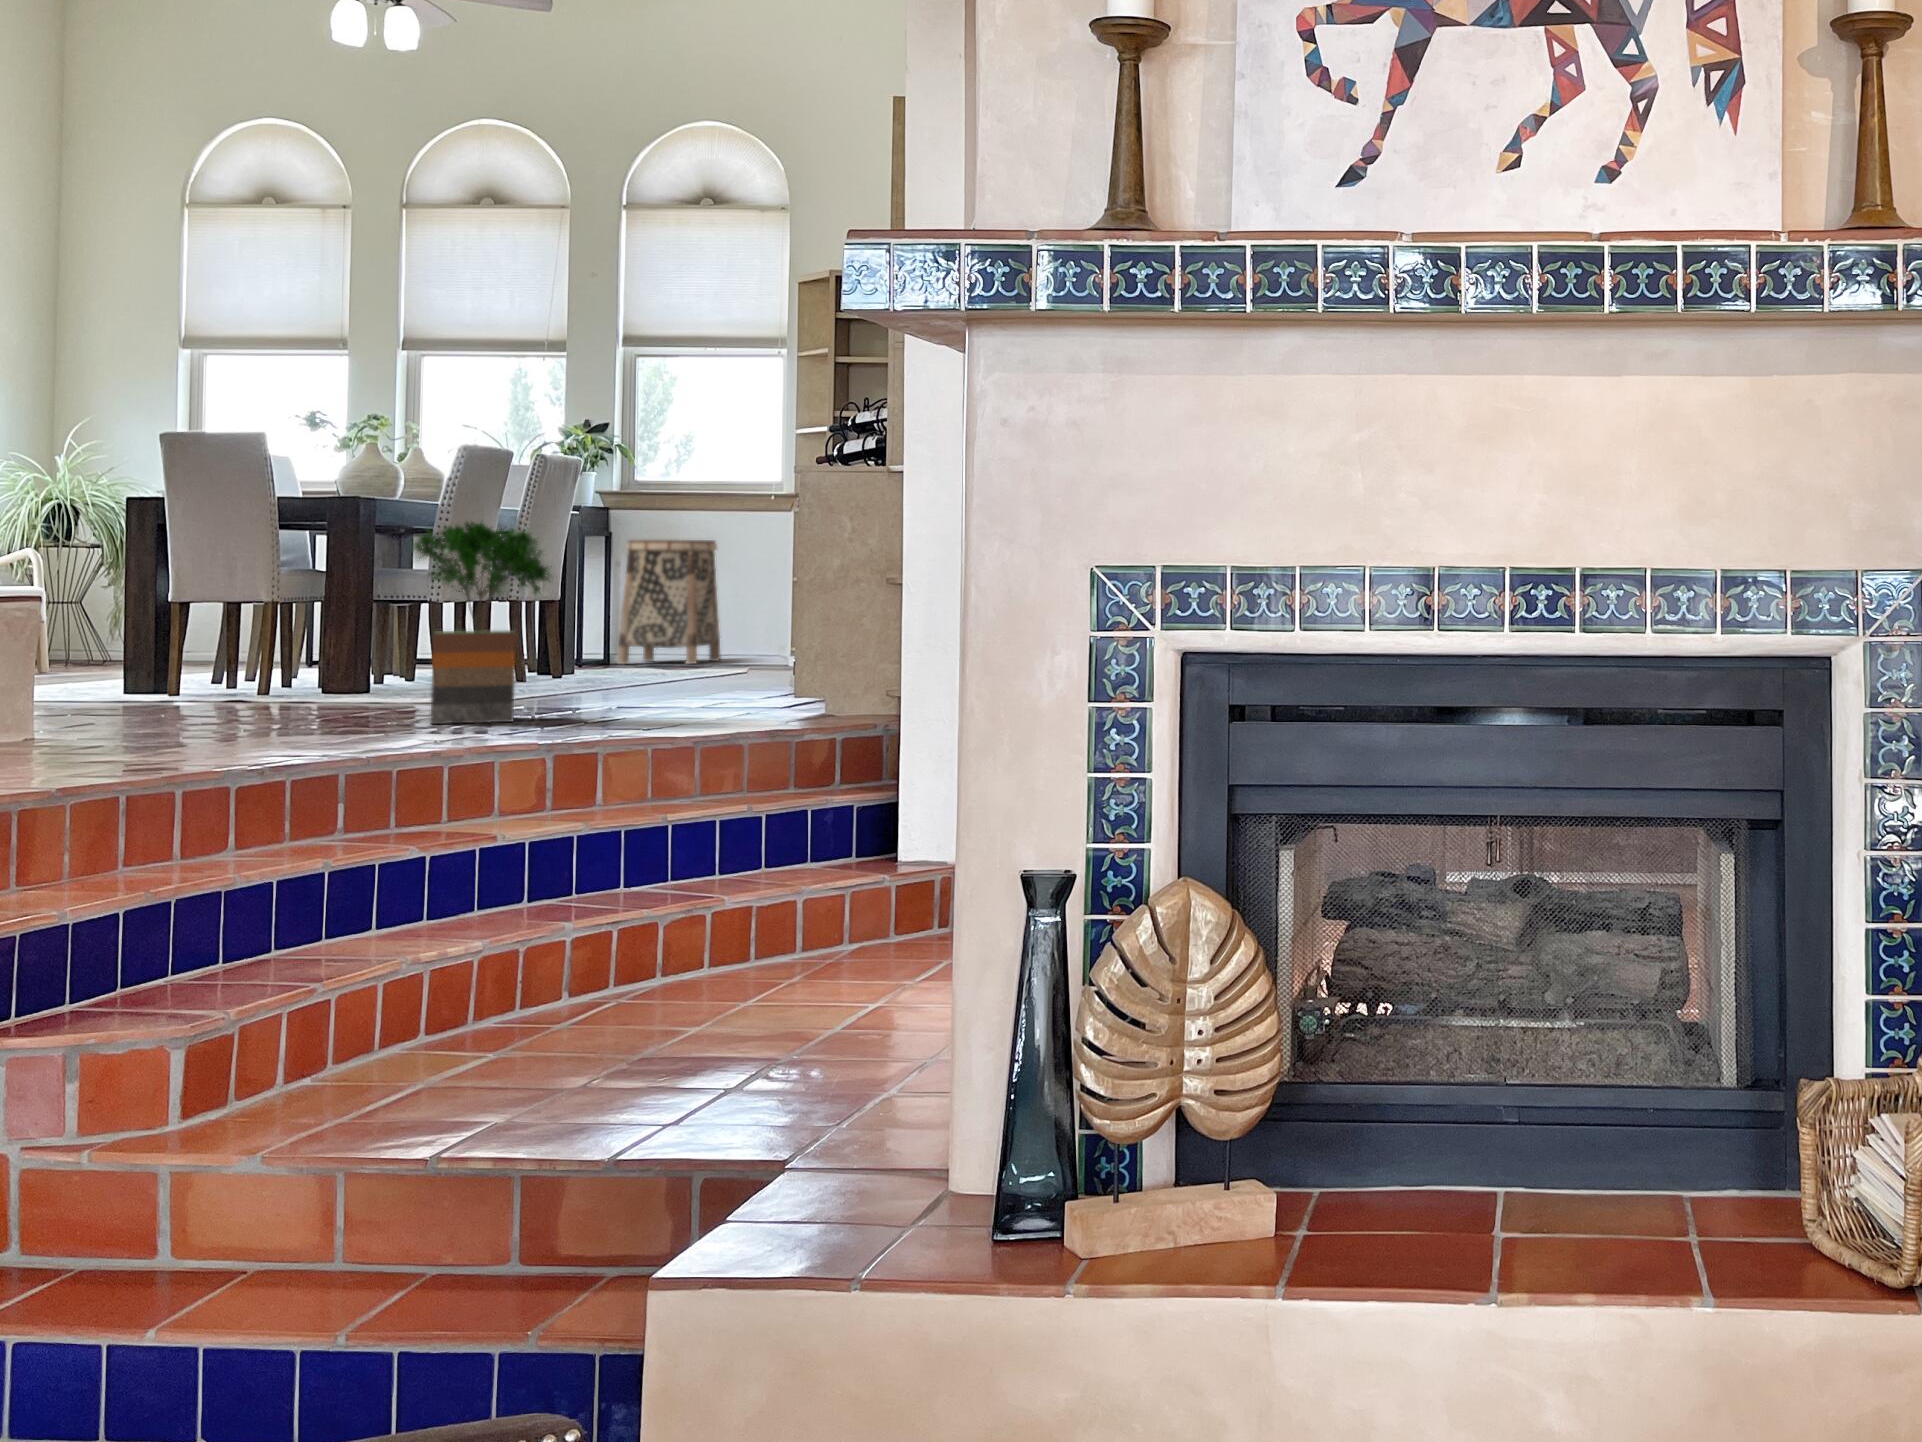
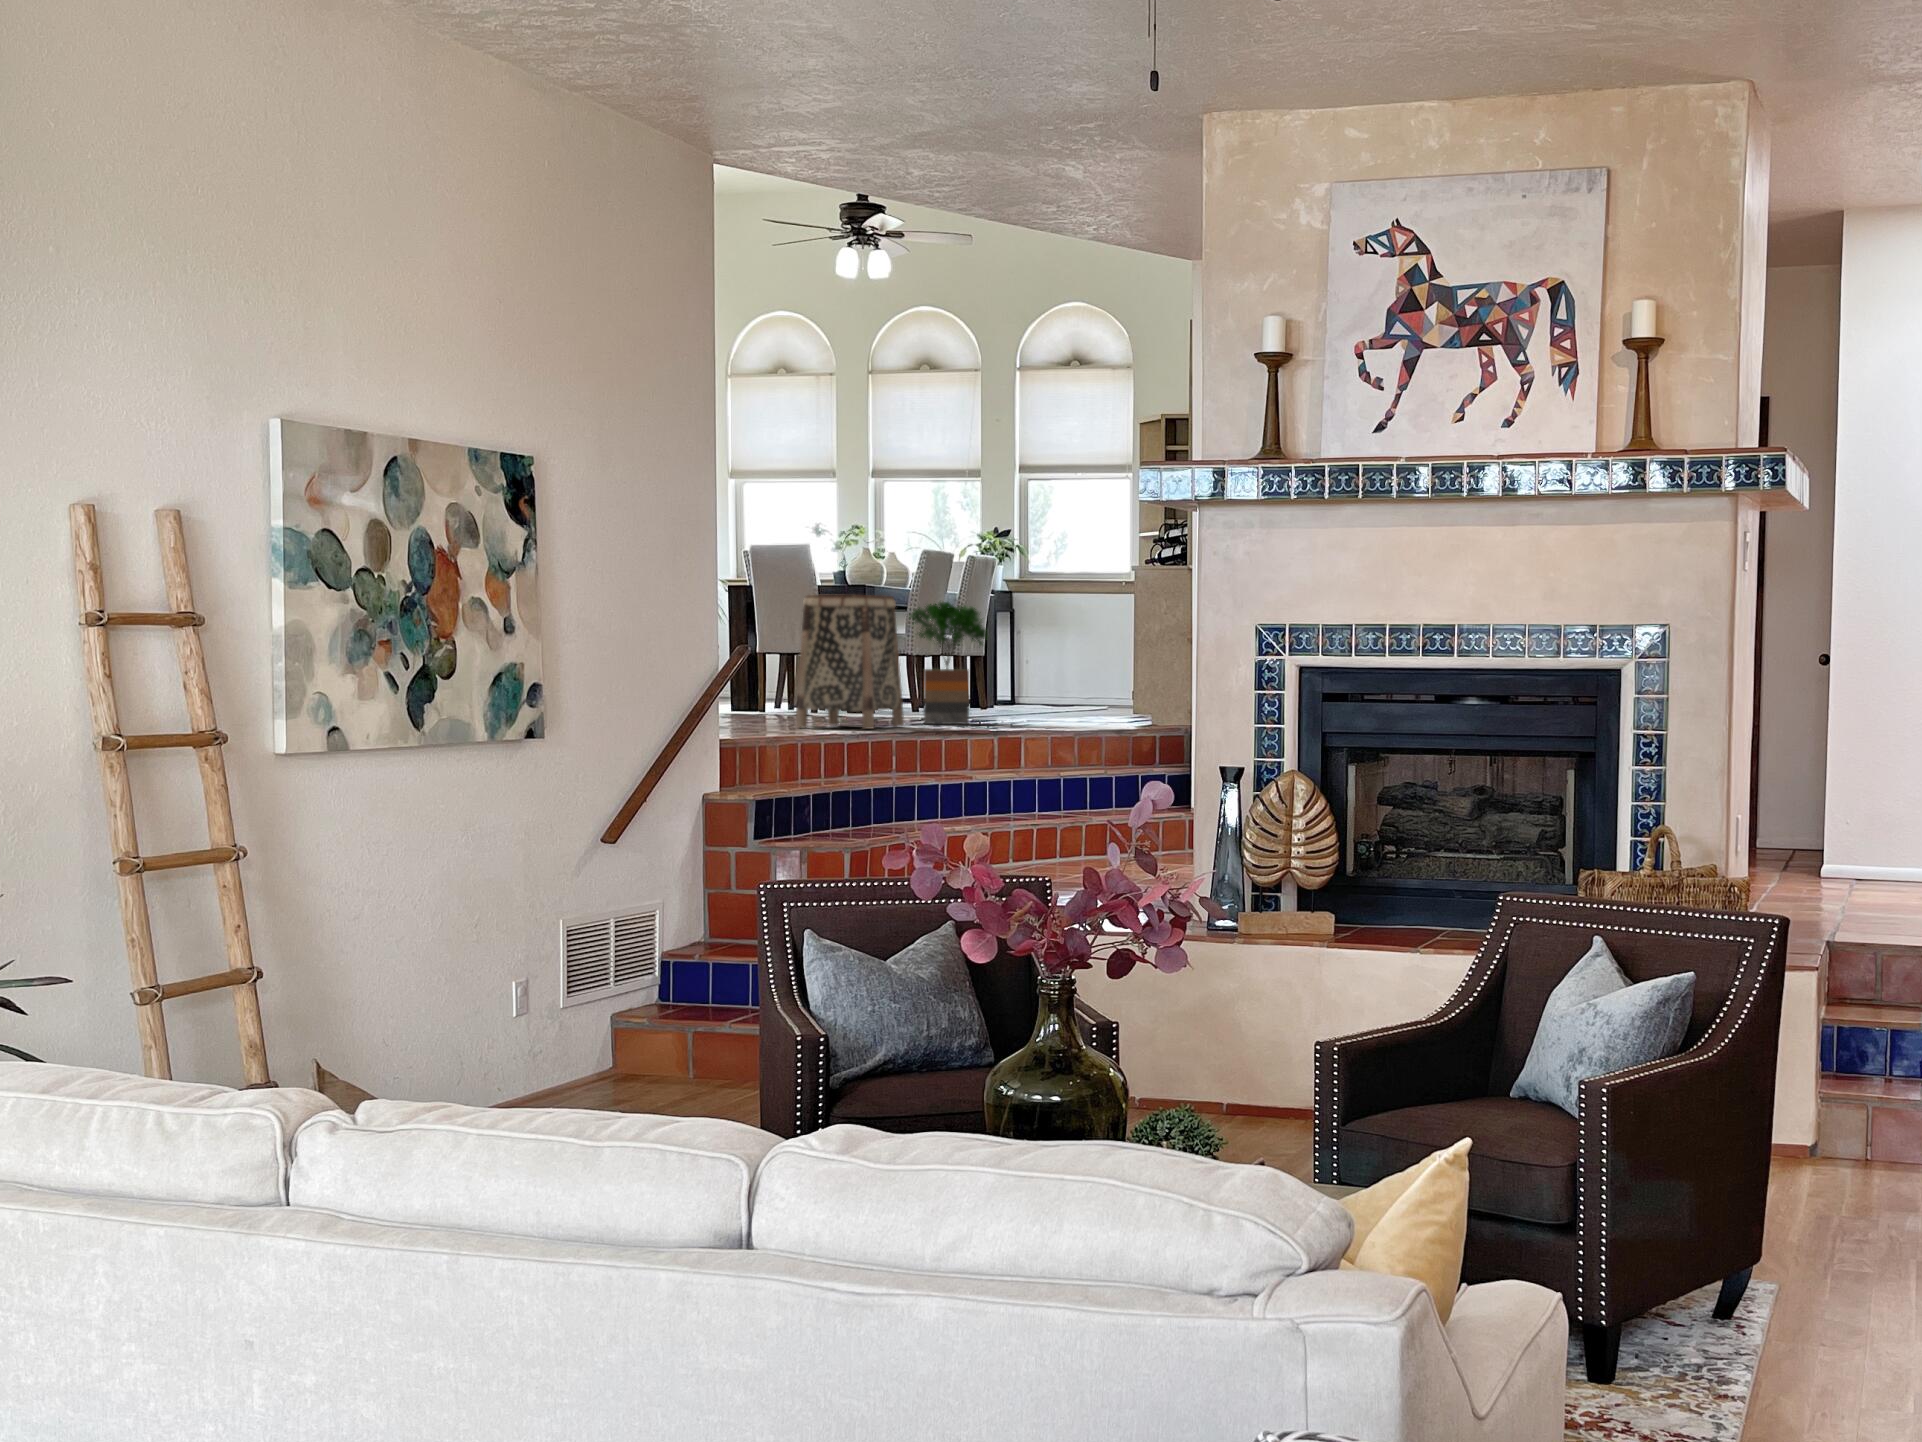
basket: present [617,540,721,664] -> present [796,595,904,729]

